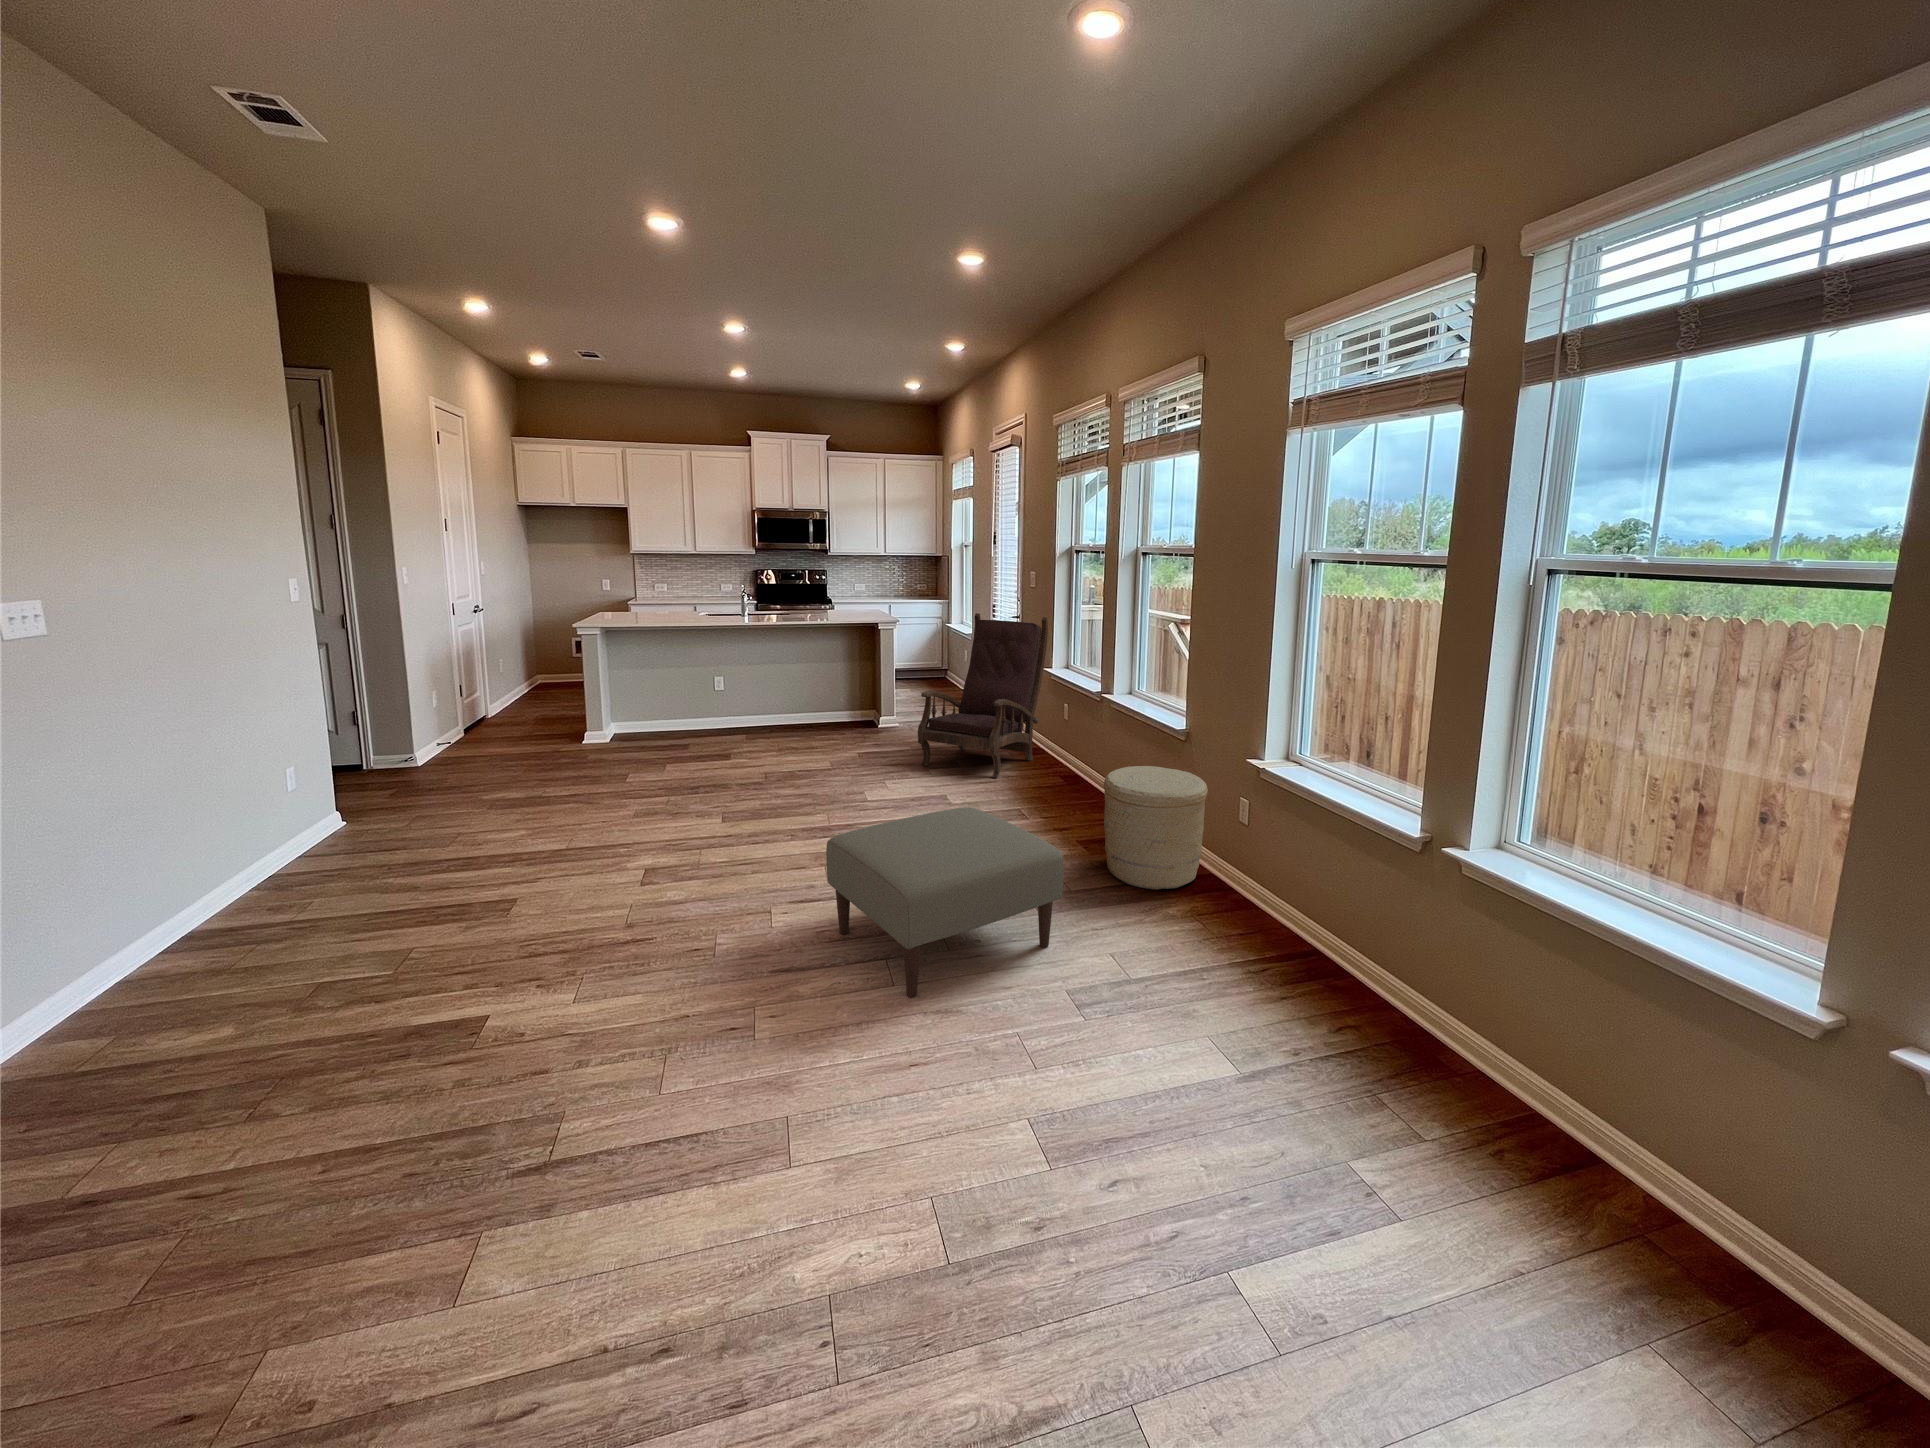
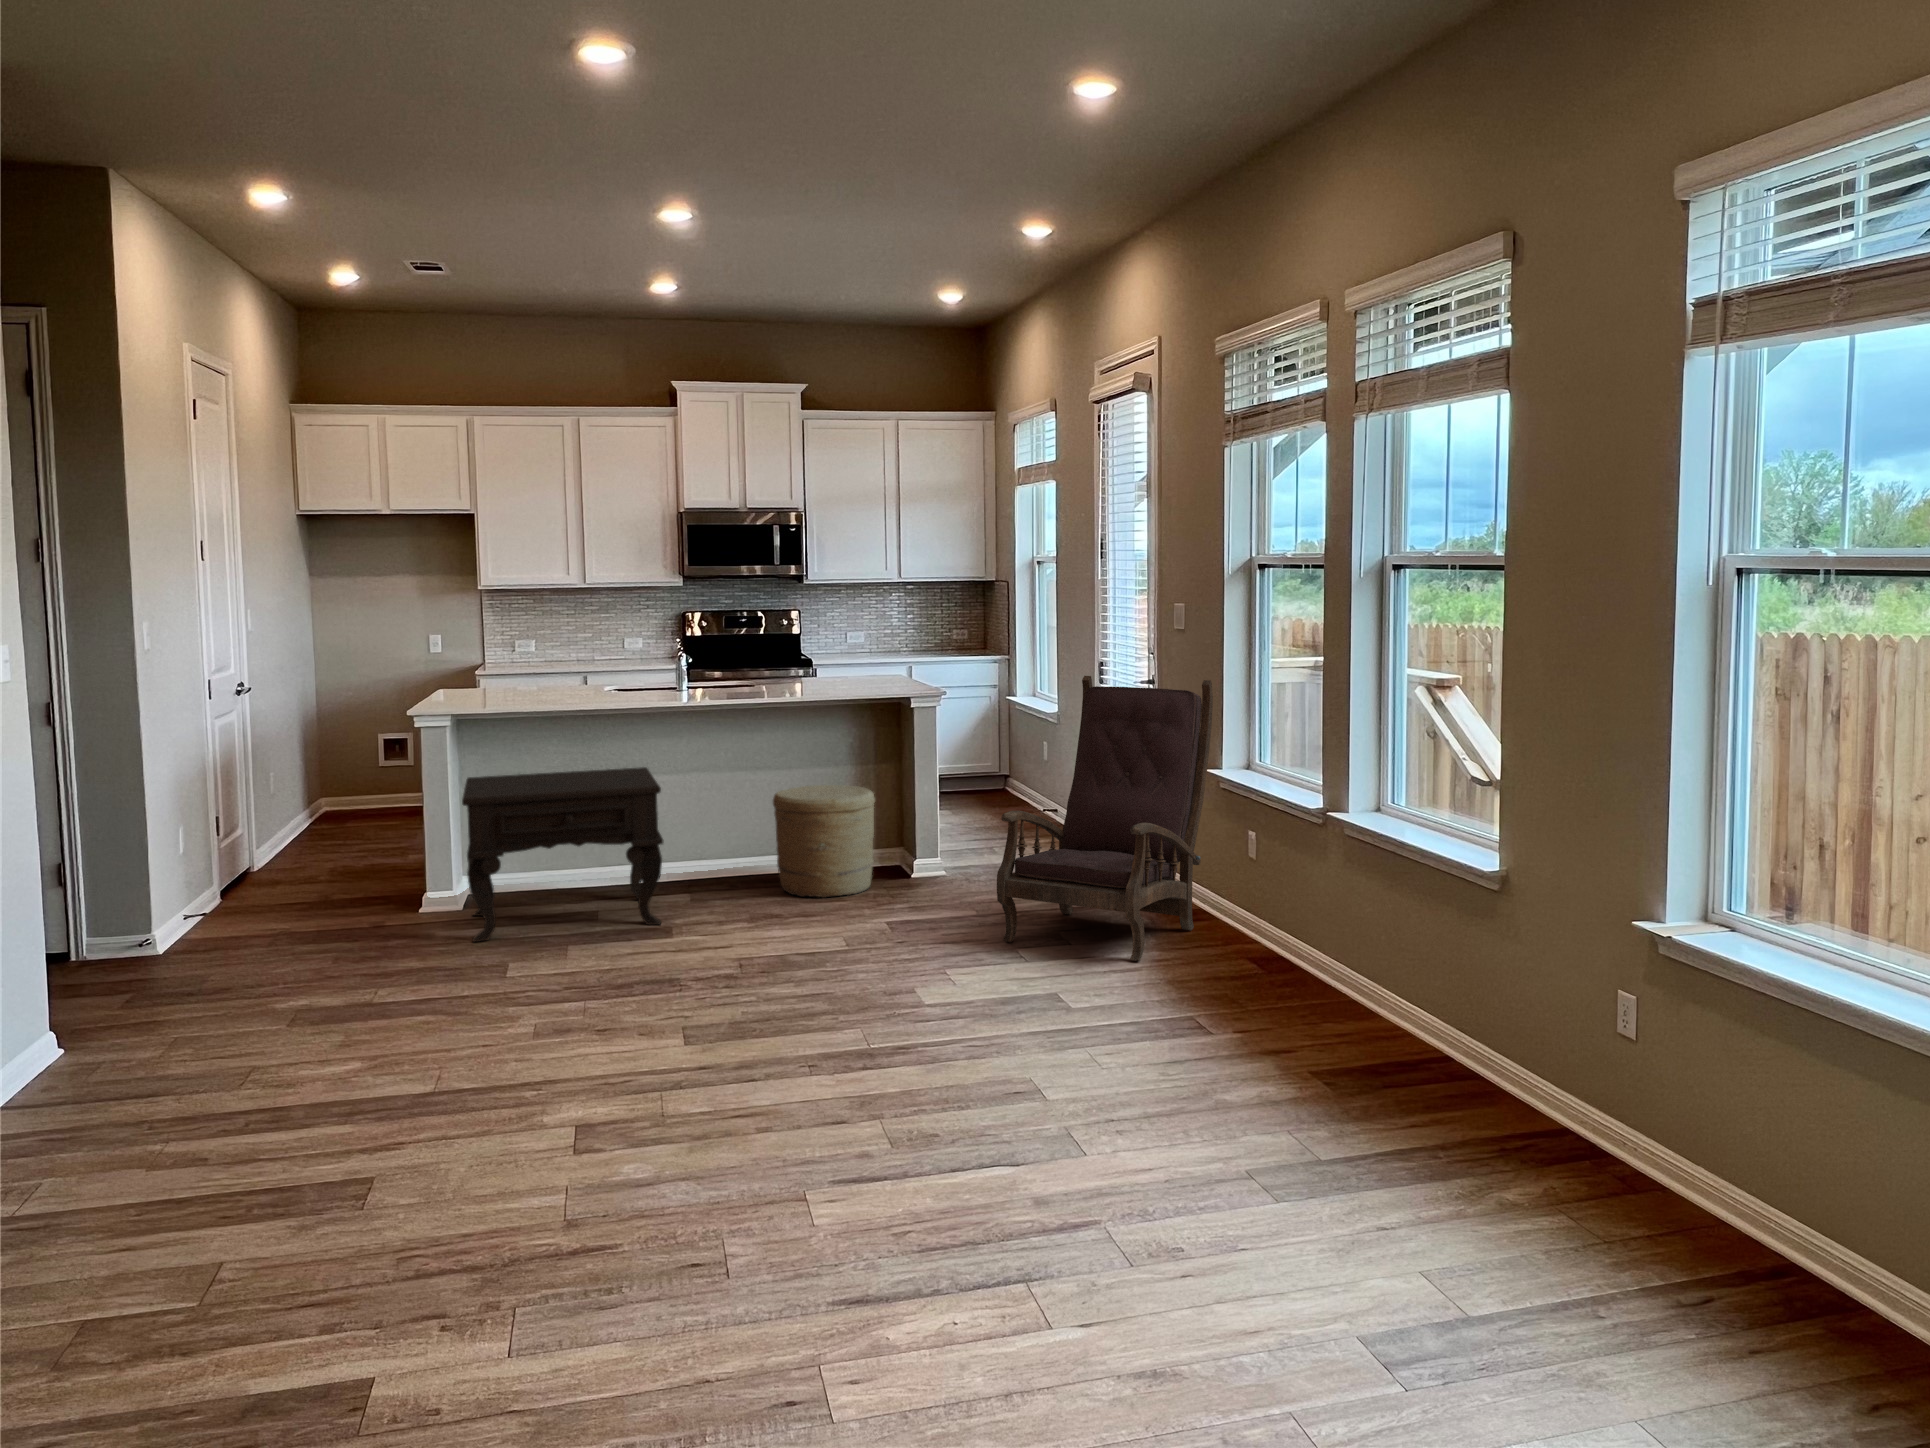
side table: none [601,661,726,762] -> present [462,767,663,942]
woven basket: present [1104,766,1208,890] -> present [773,785,875,898]
ottoman: present [826,807,1064,997] -> none [912,1011,1332,1349]

